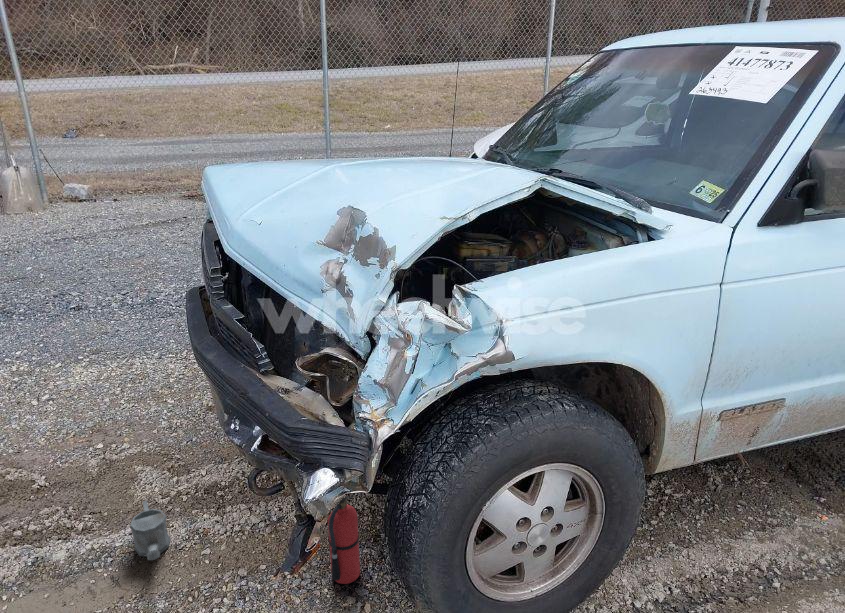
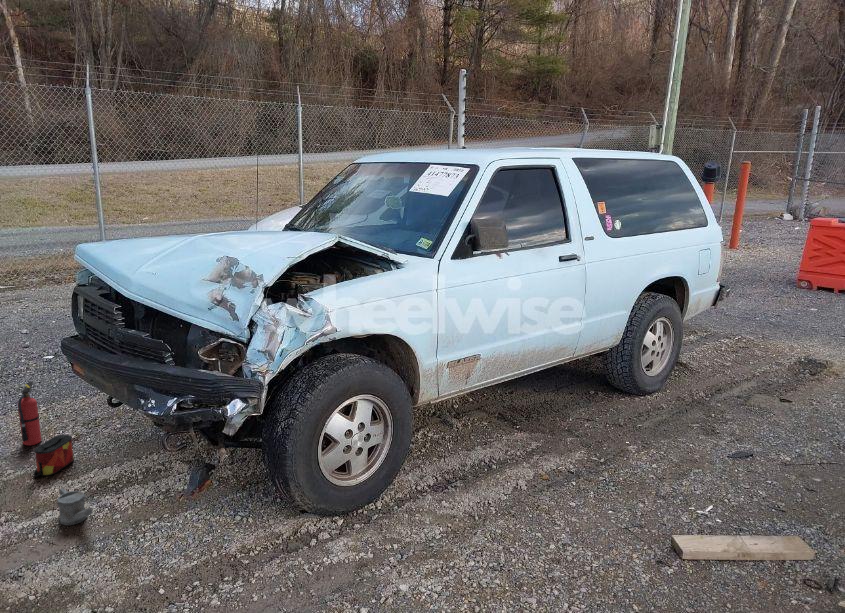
bag: none [143,408,197,461] -> present [34,435,74,477]
fire extinguisher: present [328,496,360,584] -> present [18,381,42,446]

